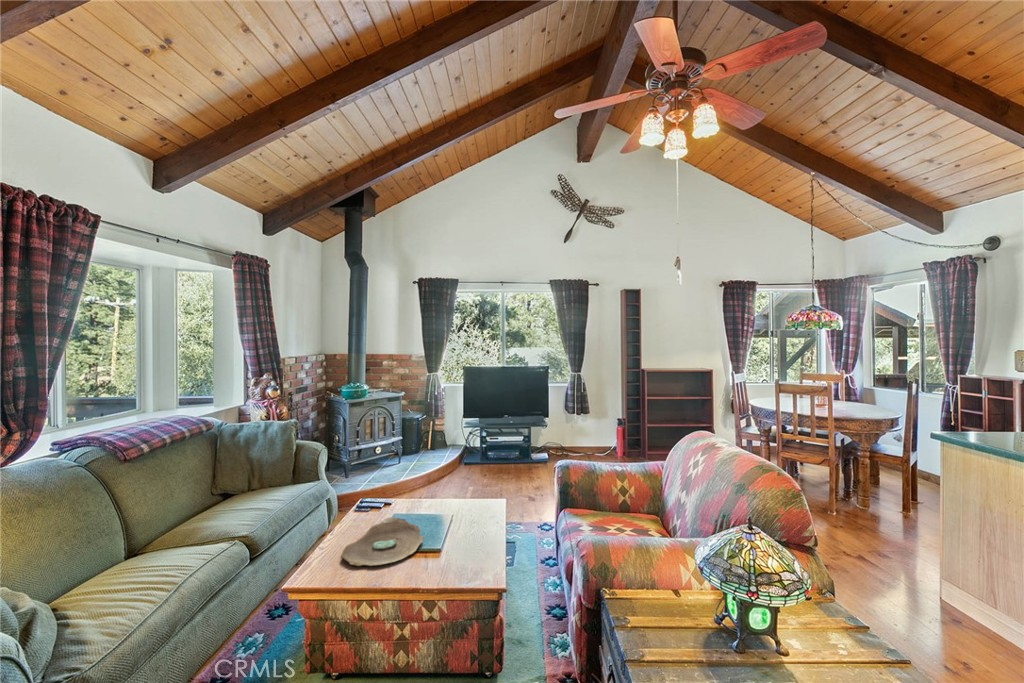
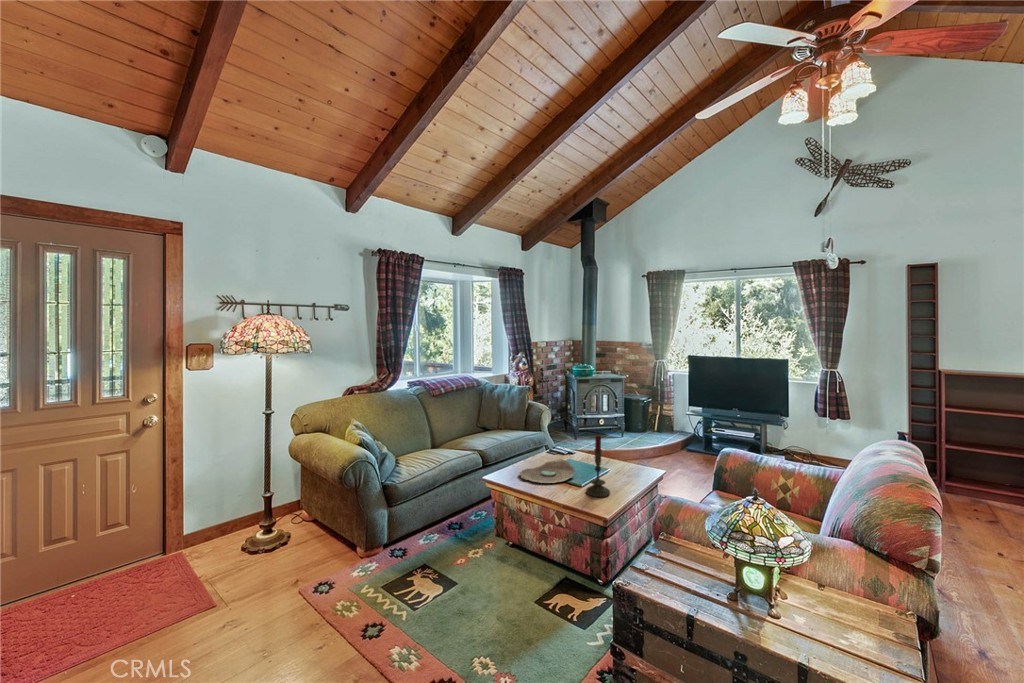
candle: none [455,474,487,564] -> present [586,435,610,497]

